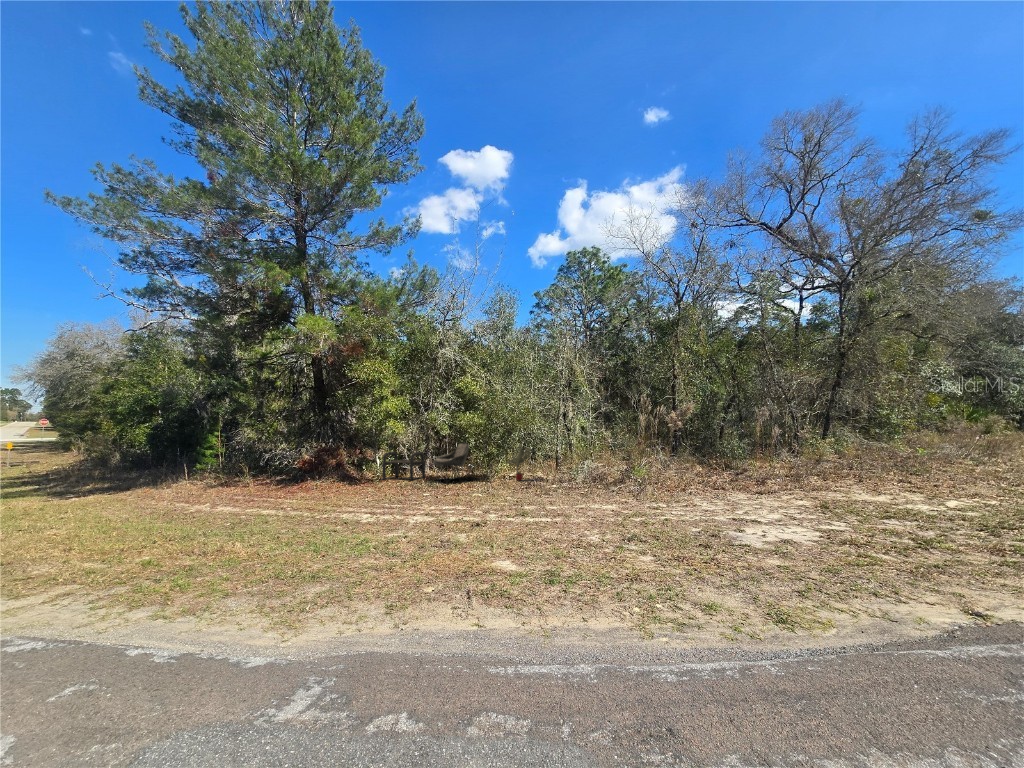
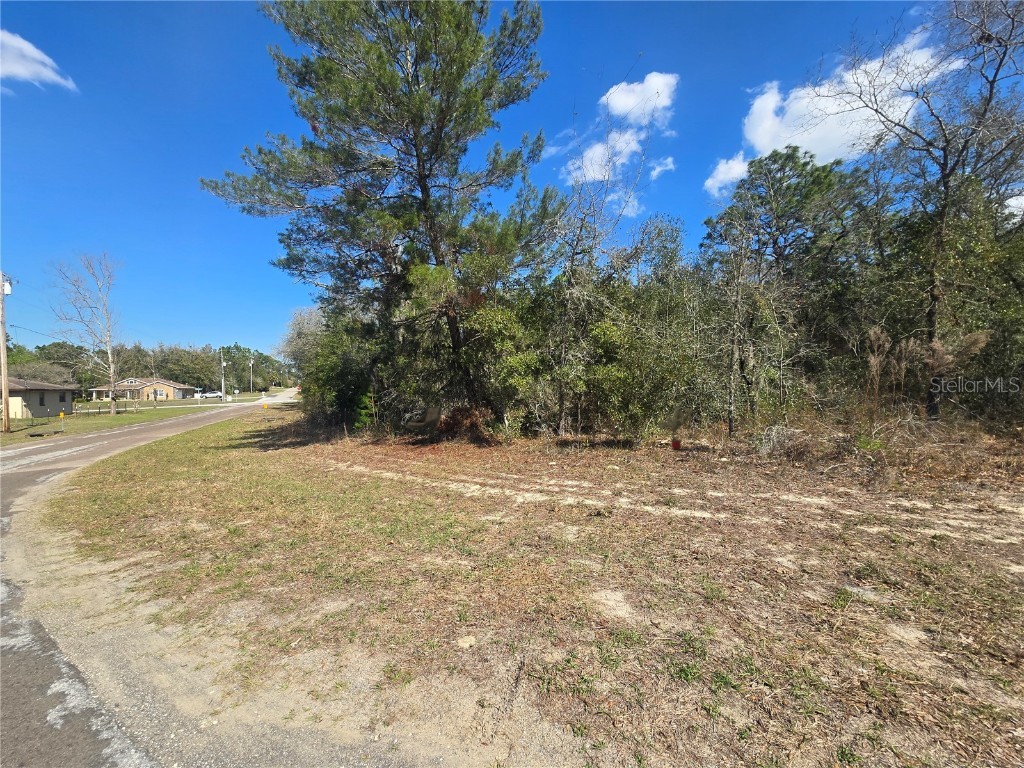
lounge chair: present [433,443,470,483] -> present [406,406,442,445]
bench: present [382,452,425,481] -> none [516,412,563,445]

